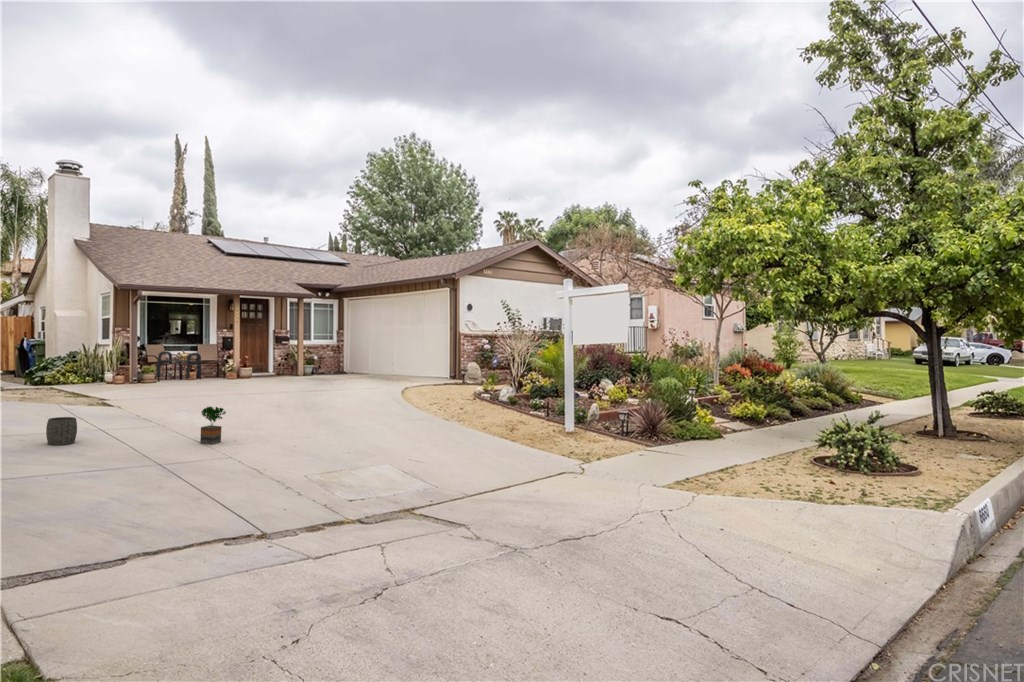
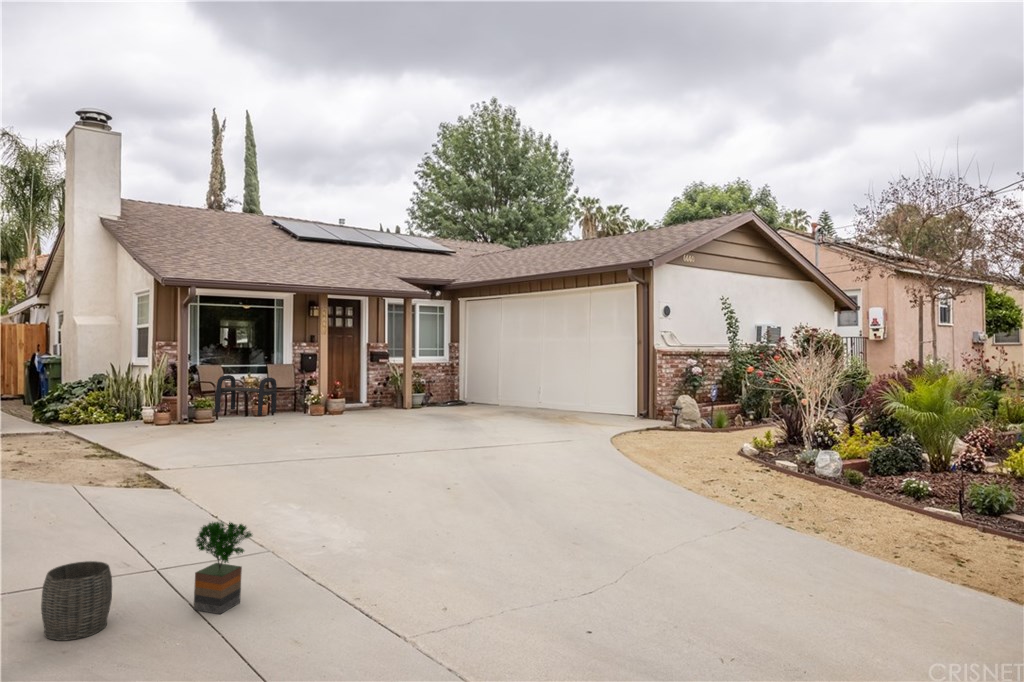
potted tree: present [200,407,226,444] -> present [194,522,252,614]

